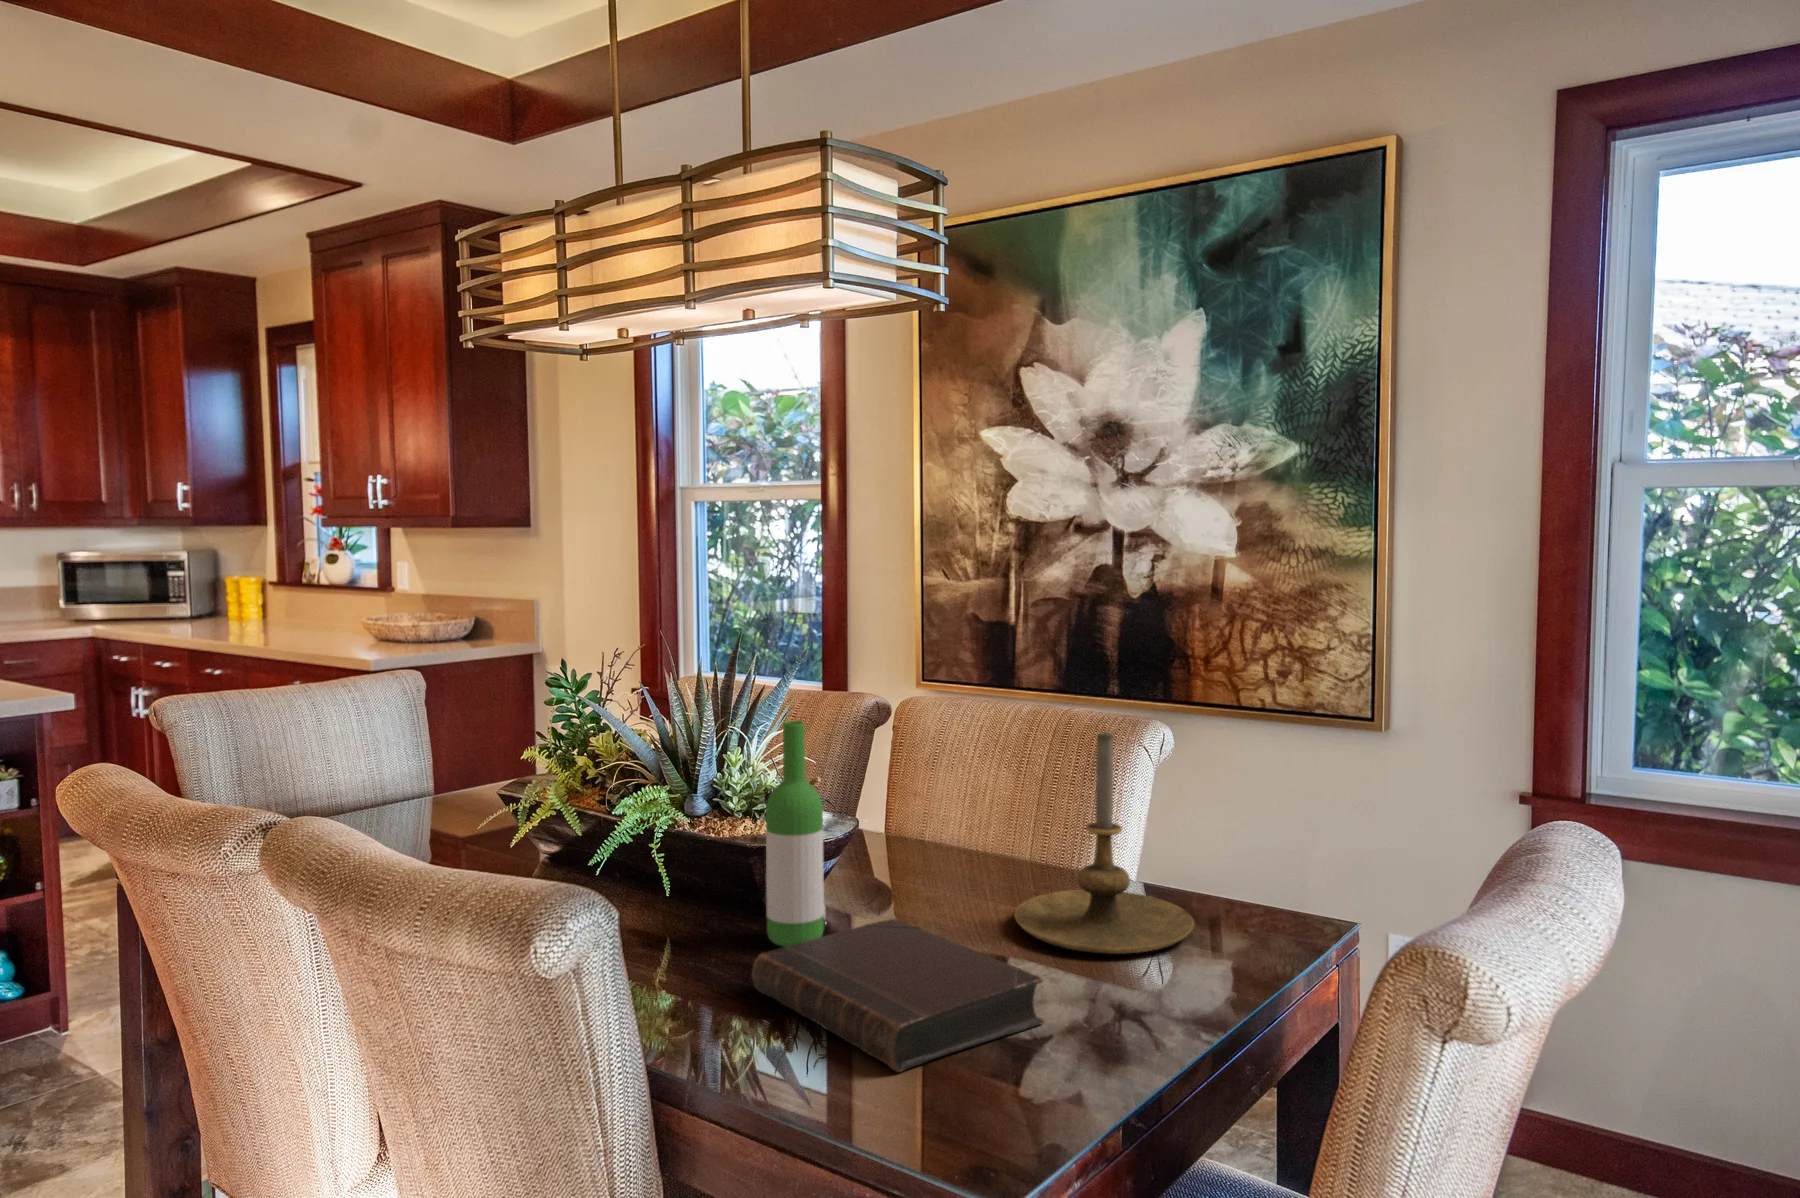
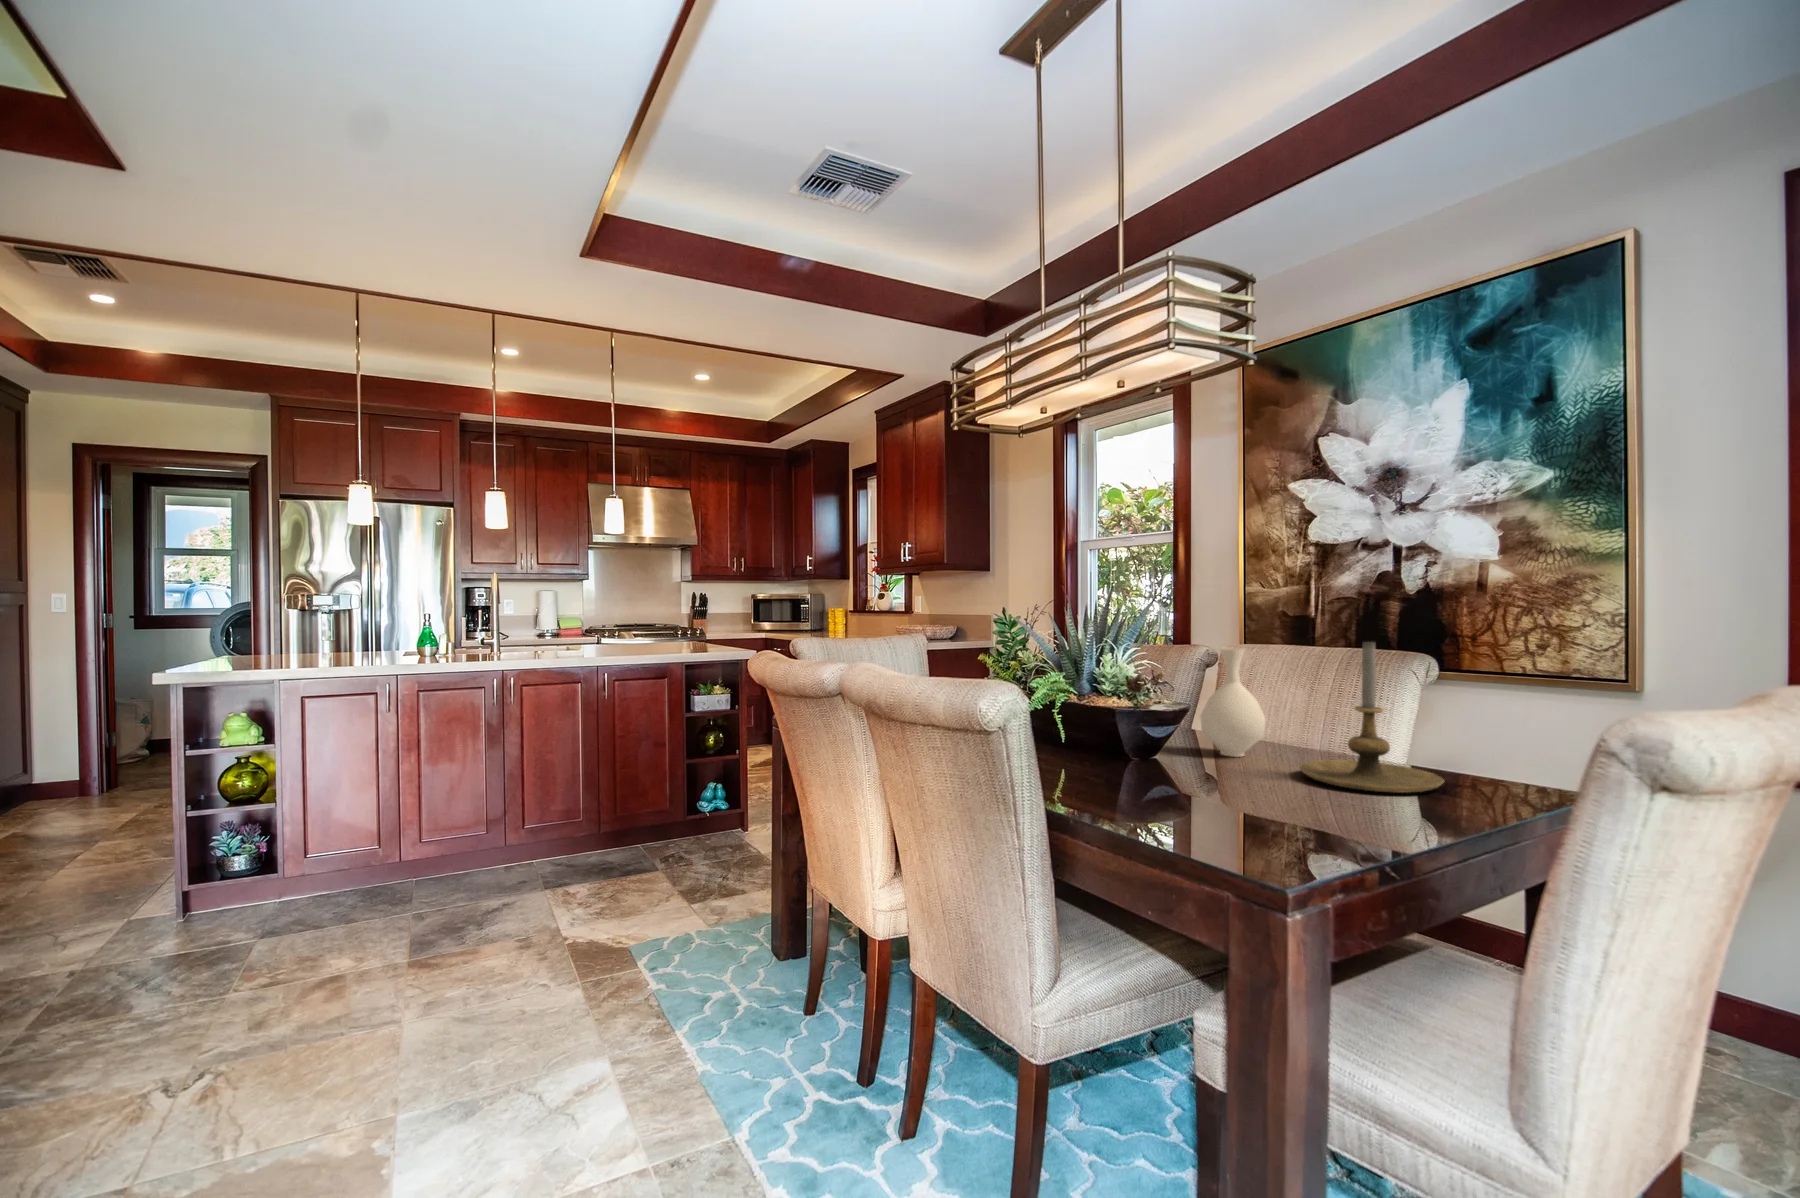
wine bottle: present [766,721,824,947] -> none [1124,628,1162,770]
vase: none [875,725,965,891] -> present [1200,648,1265,757]
book: present [752,919,1043,1072] -> none [1112,753,1313,820]

